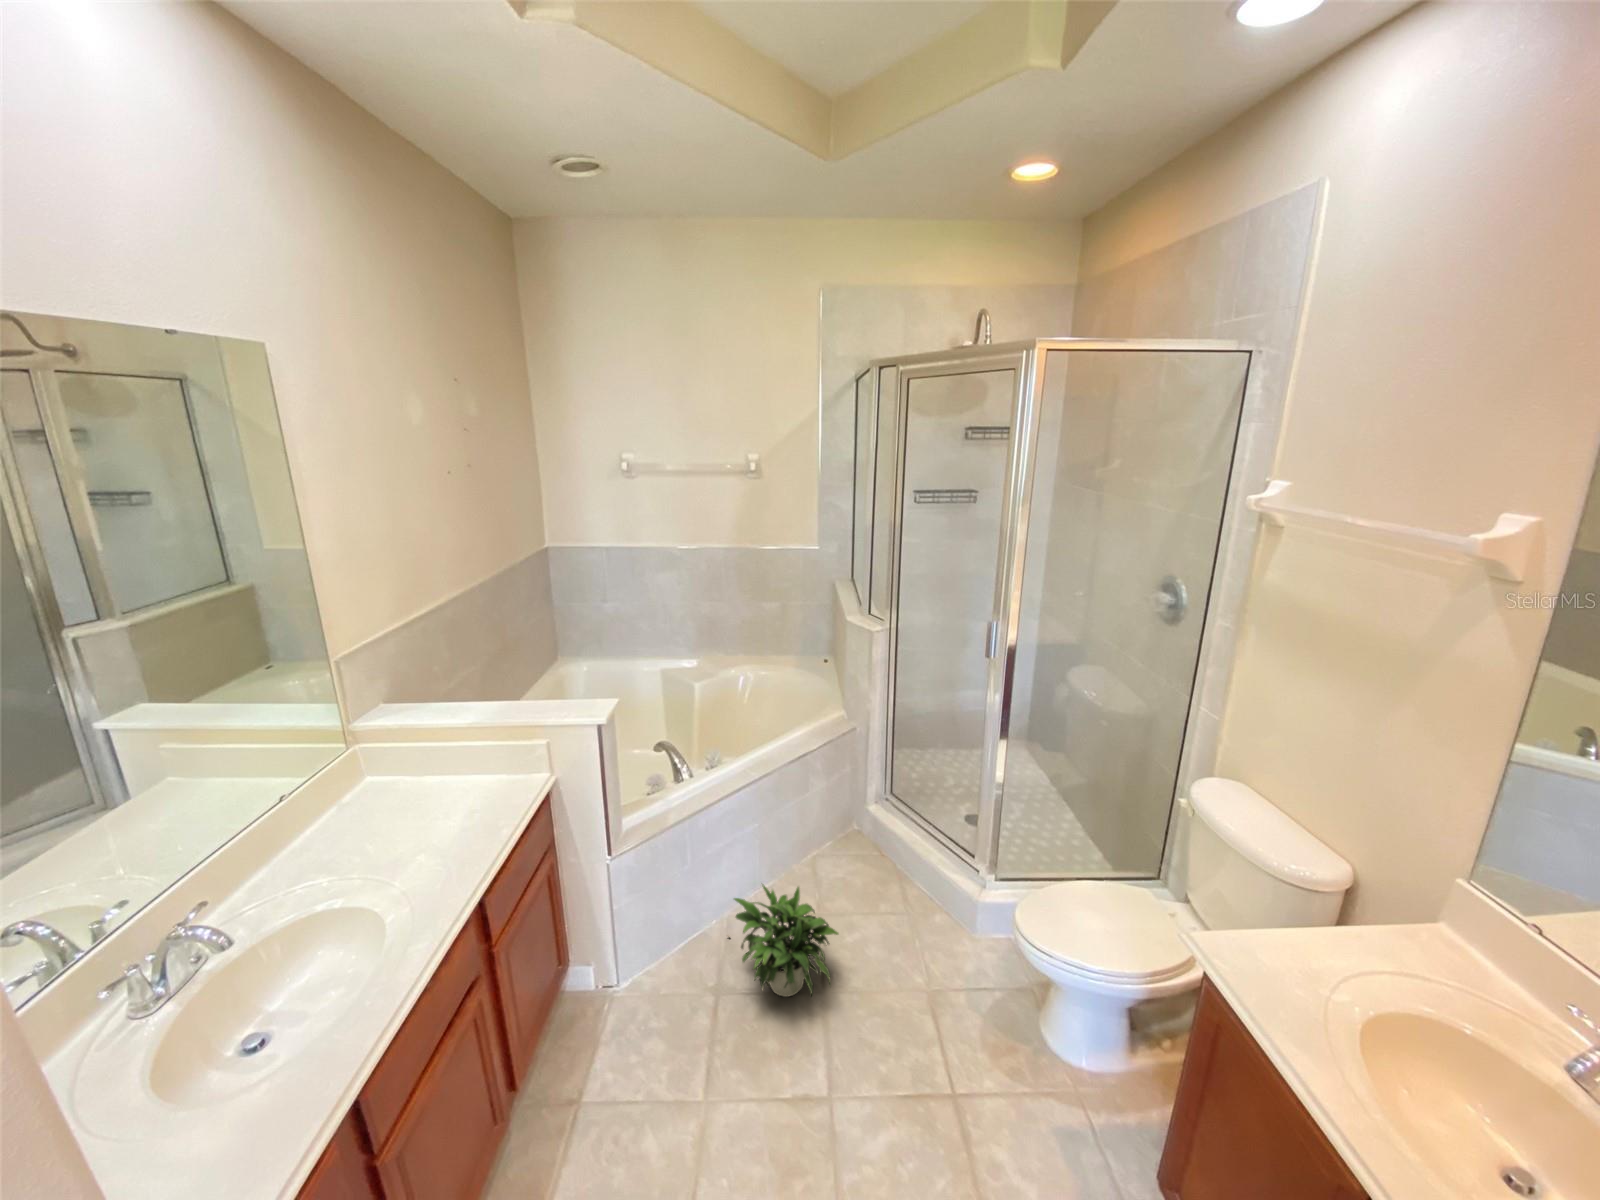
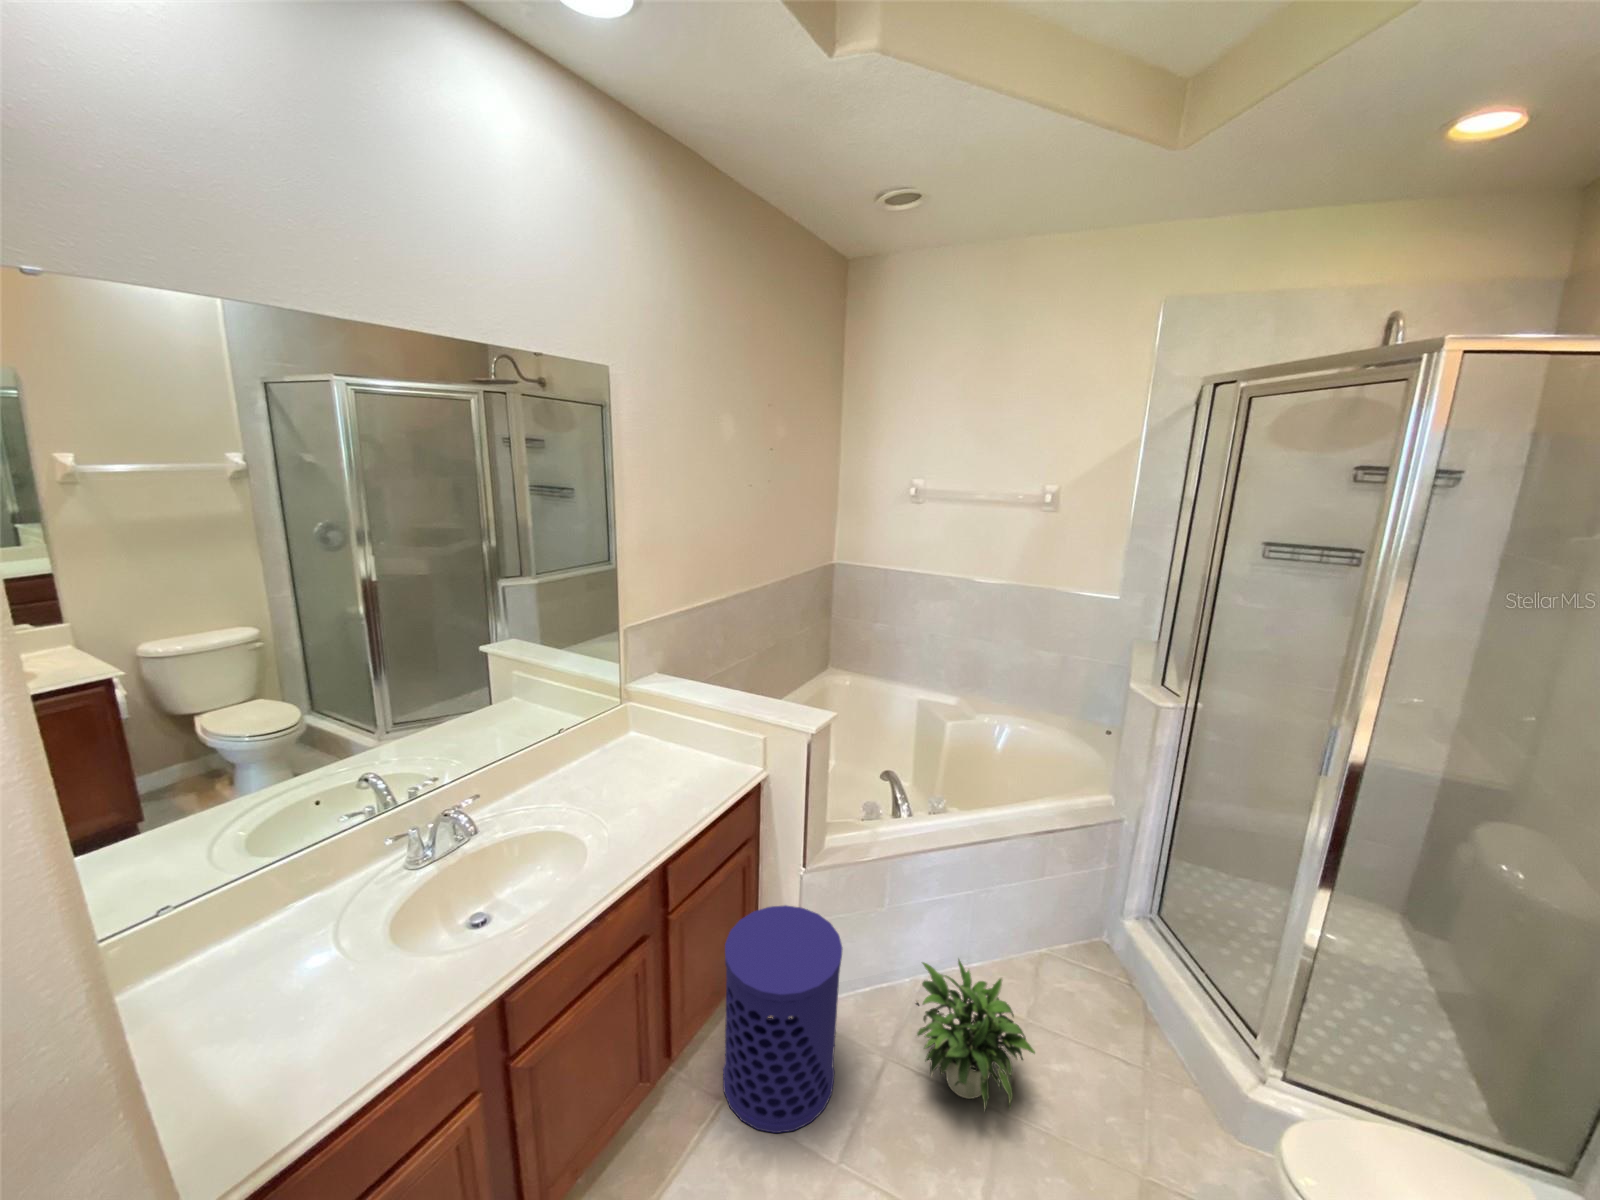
waste bin: none [551,891,679,1113] -> present [723,905,843,1133]

